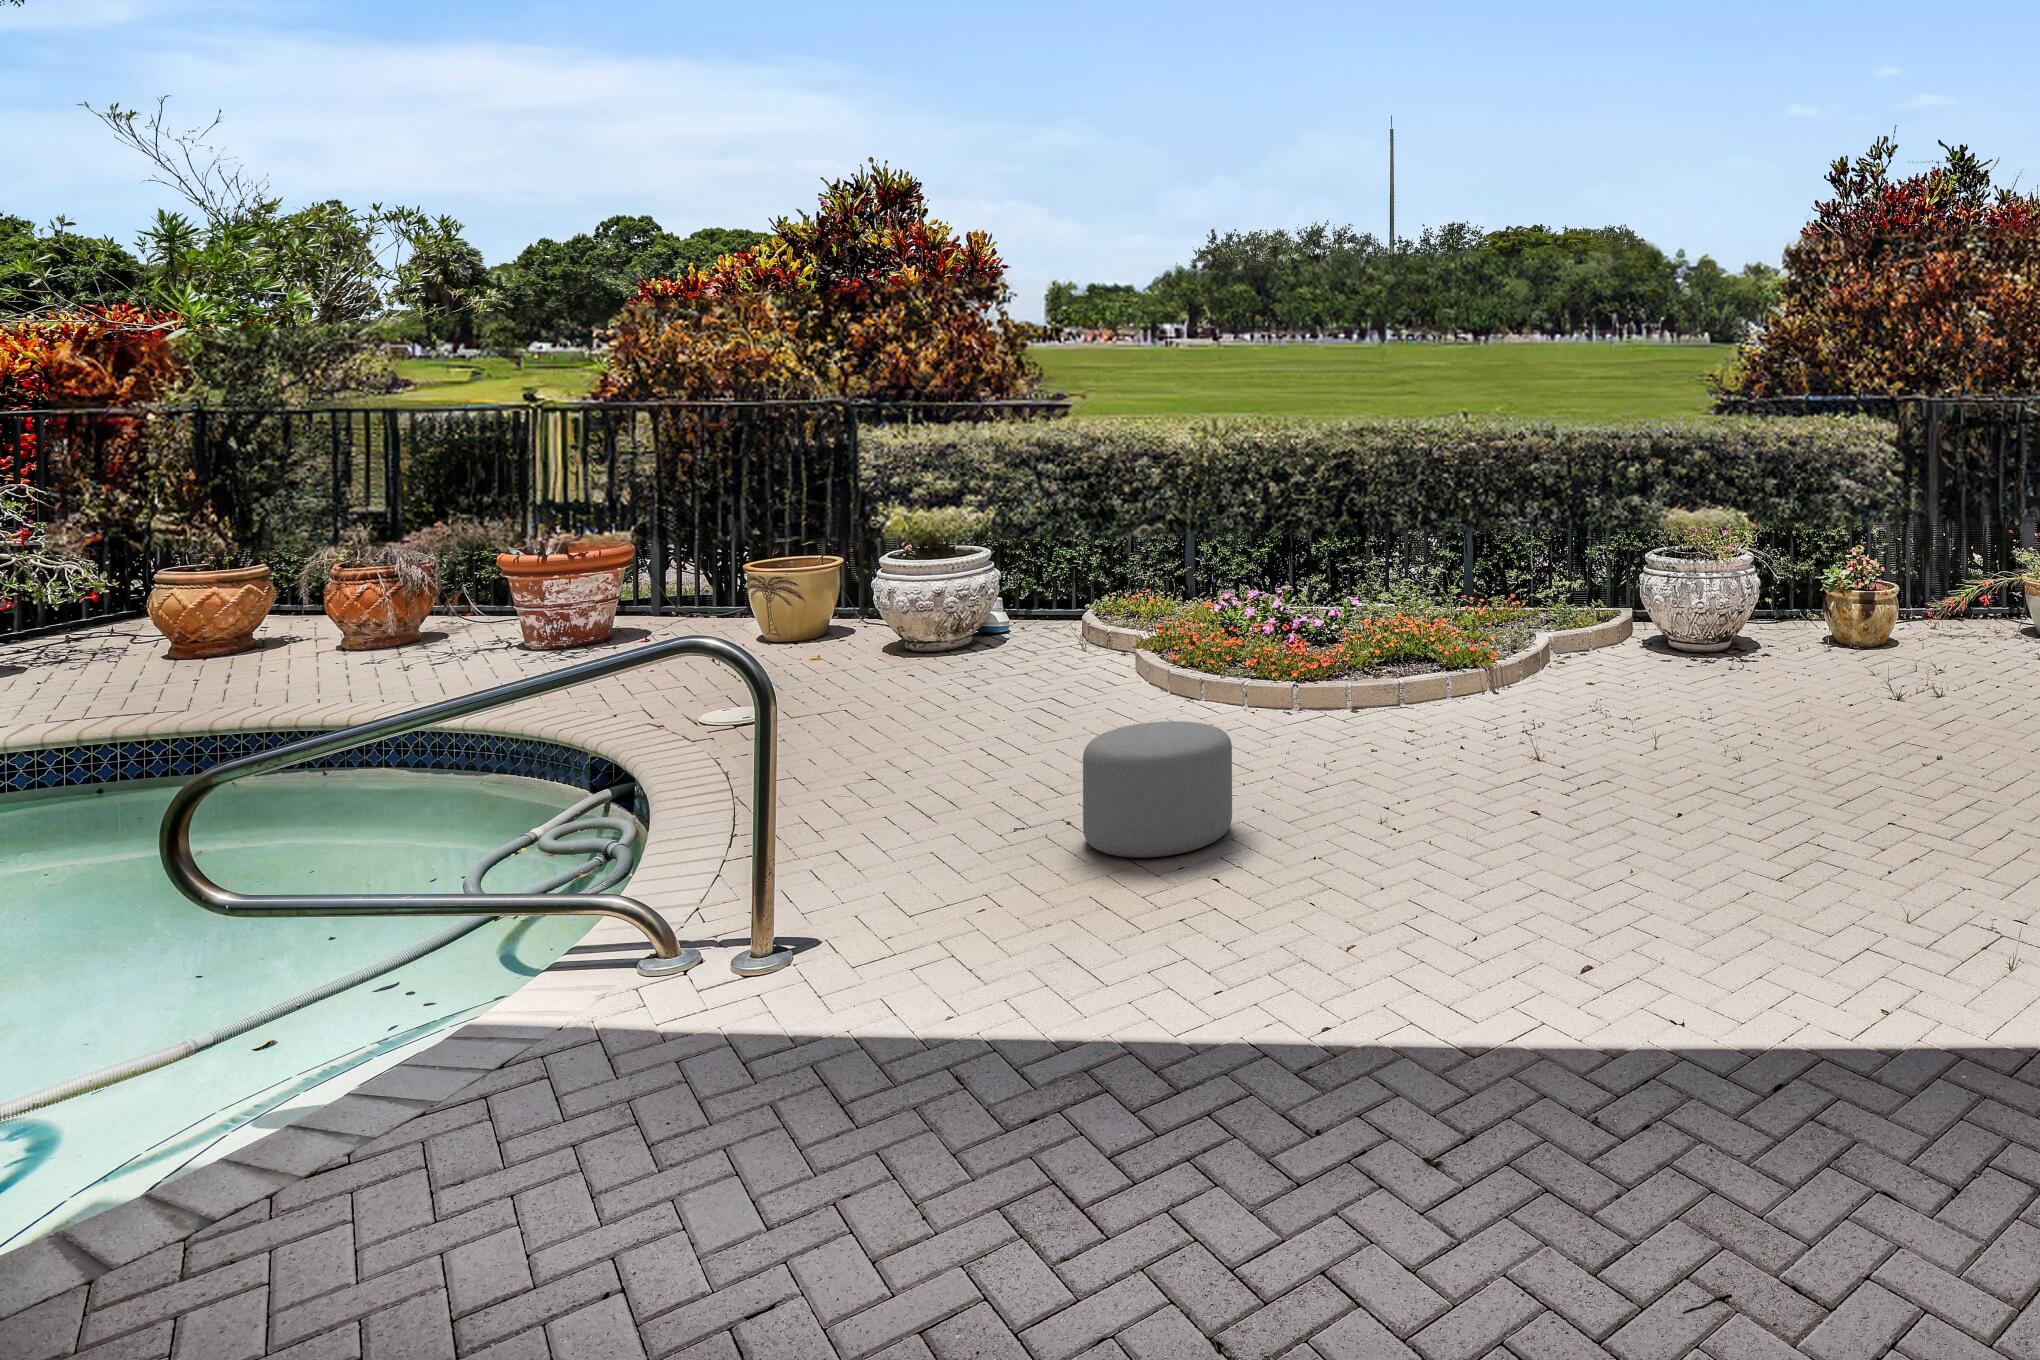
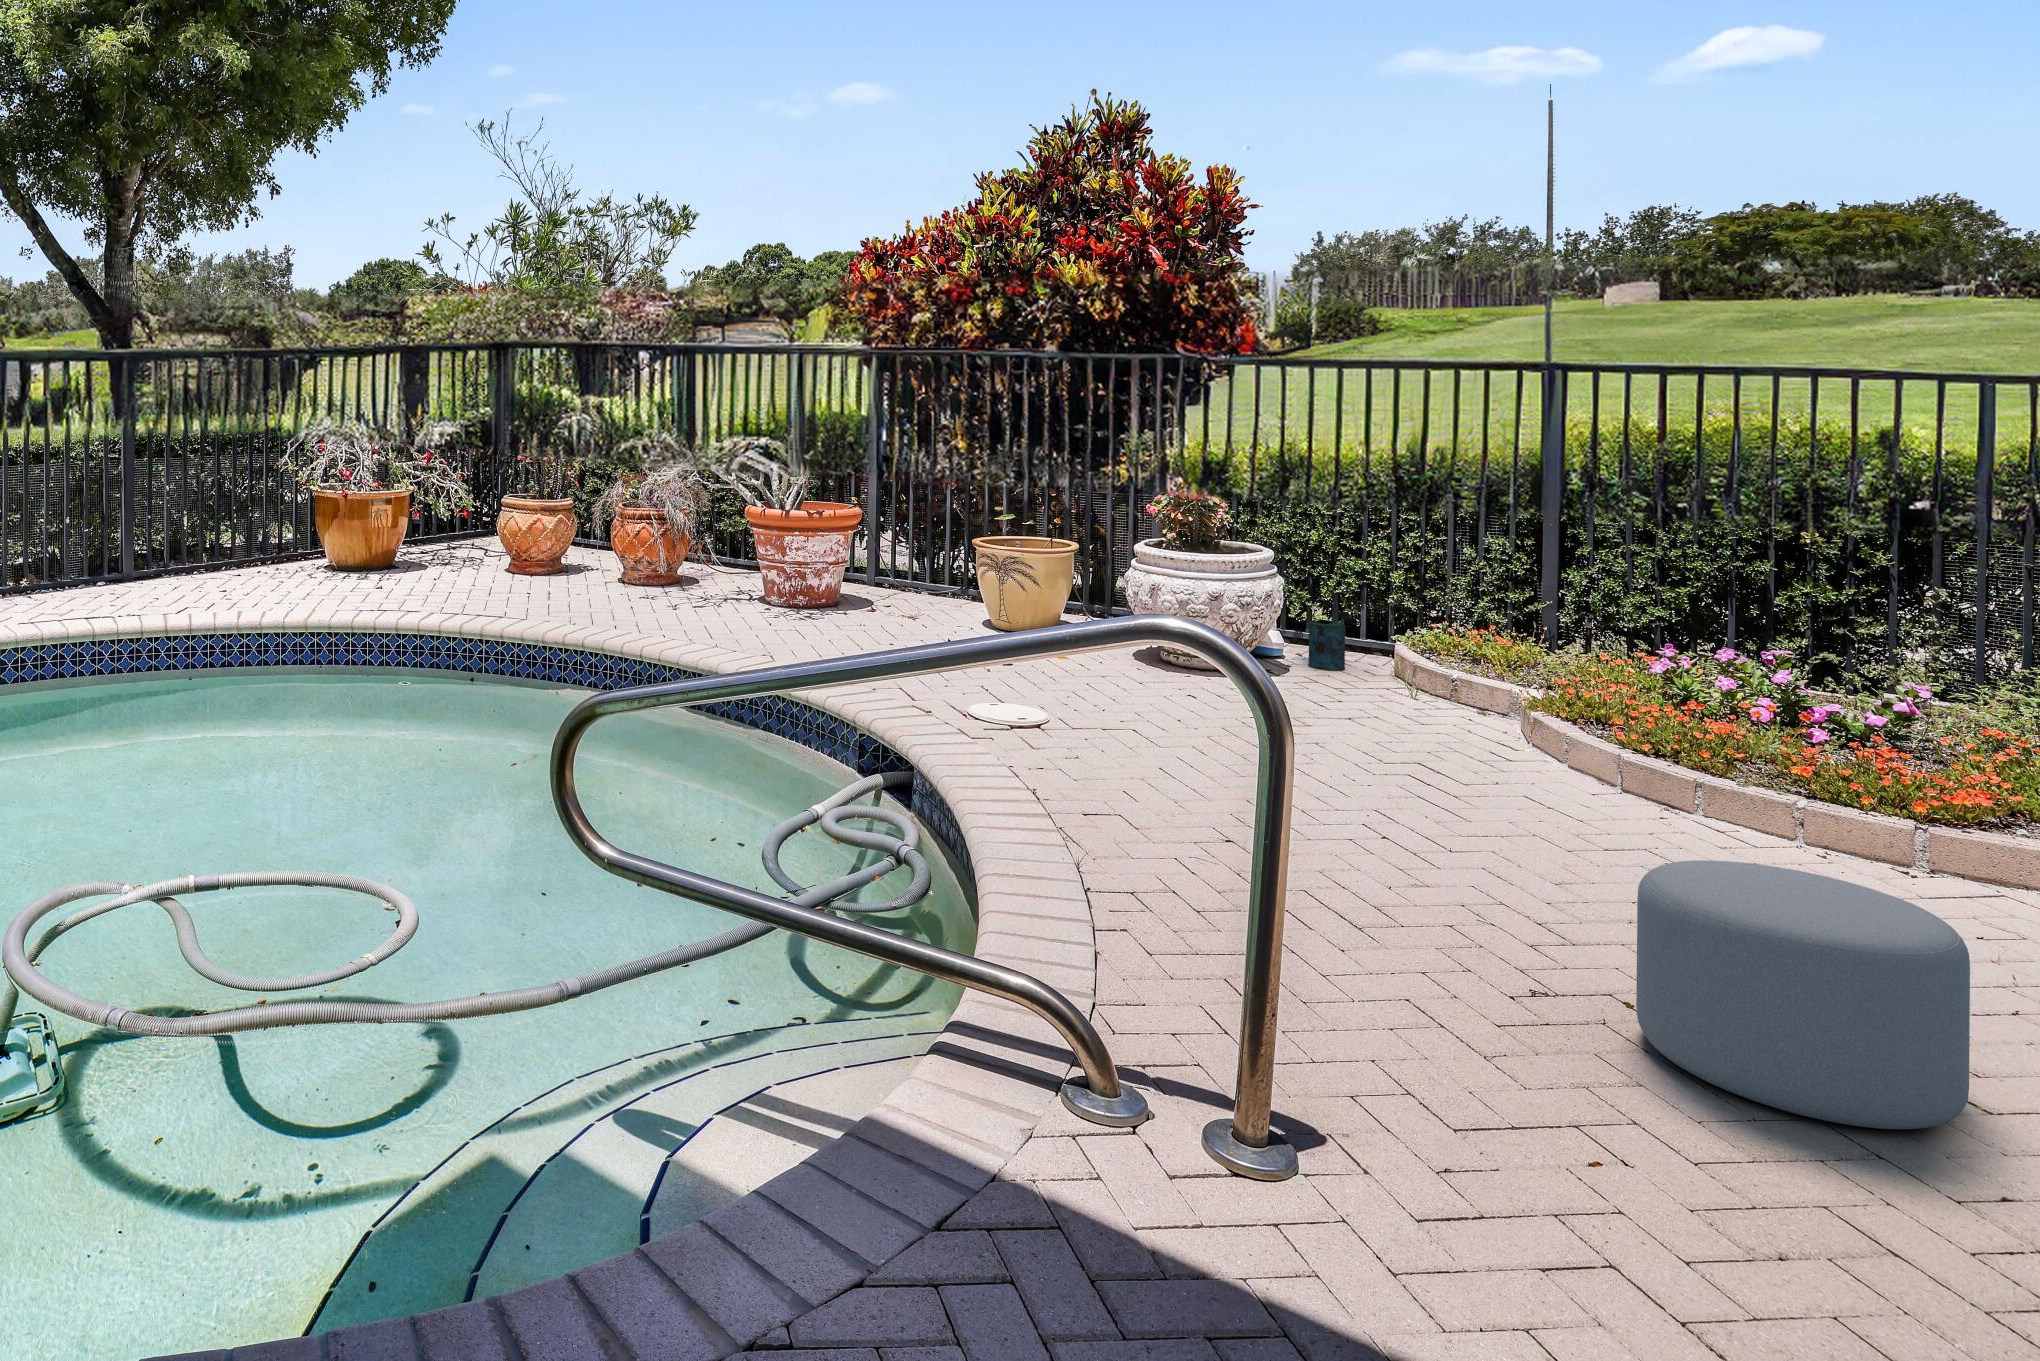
watering can: none [1029,590,1062,637] -> present [1308,611,1350,671]

